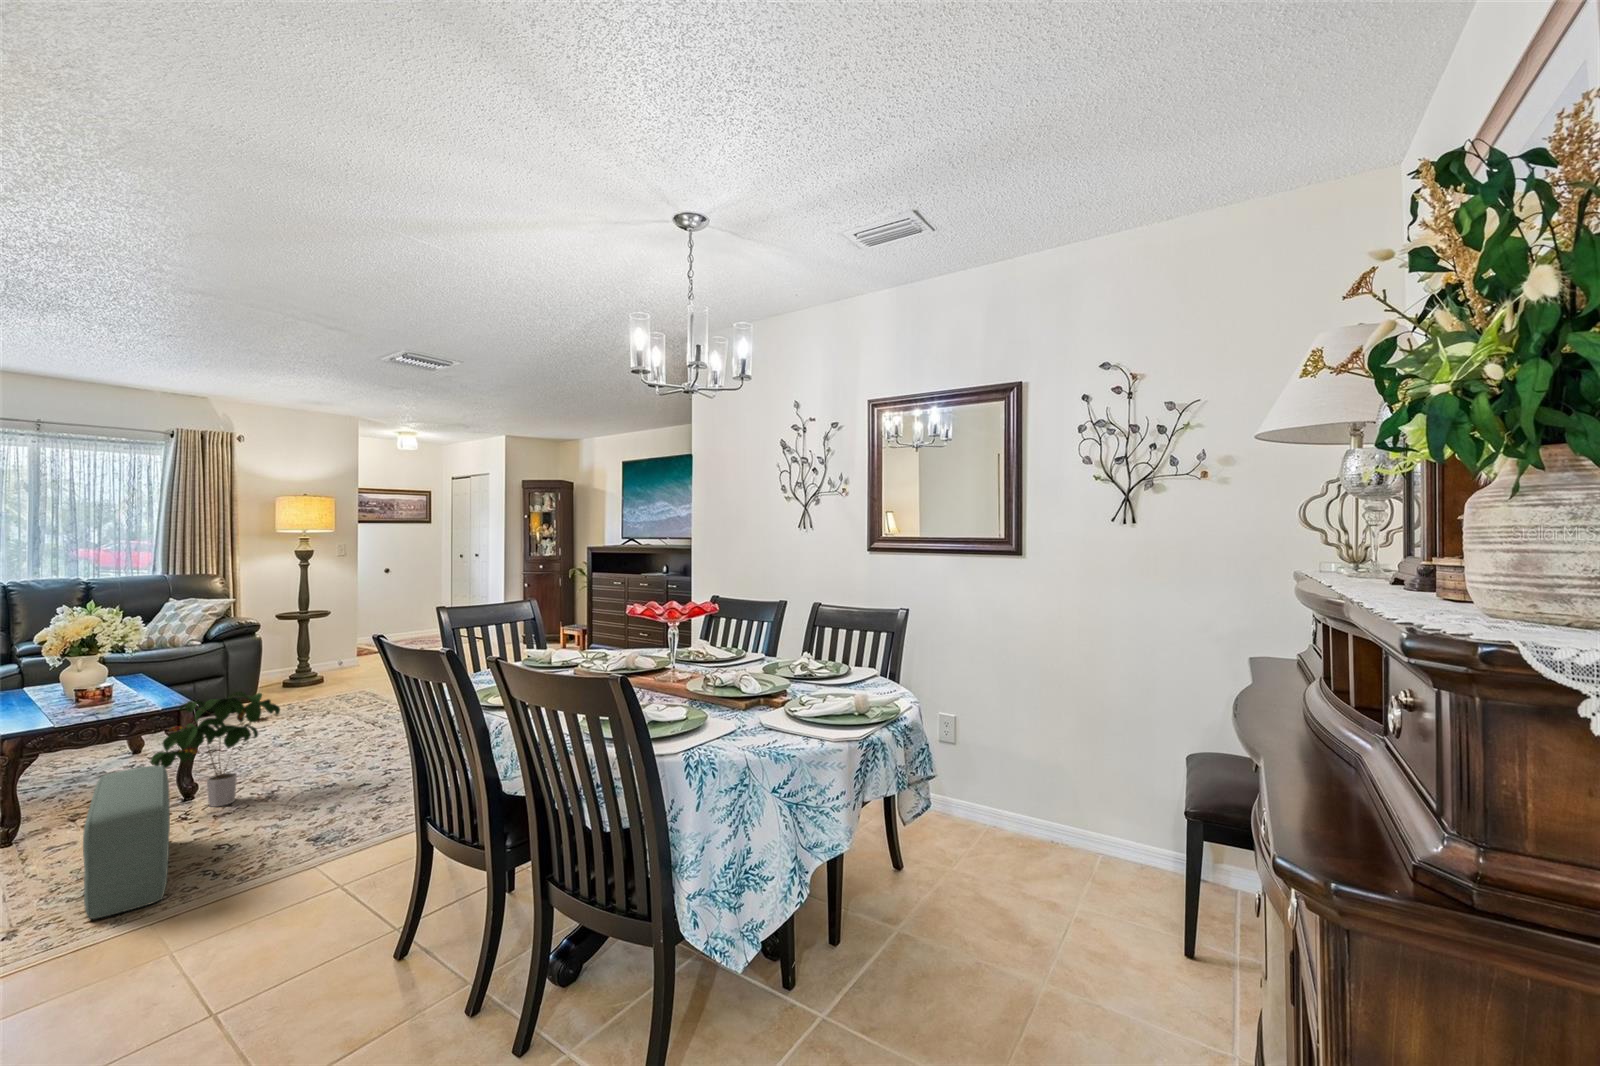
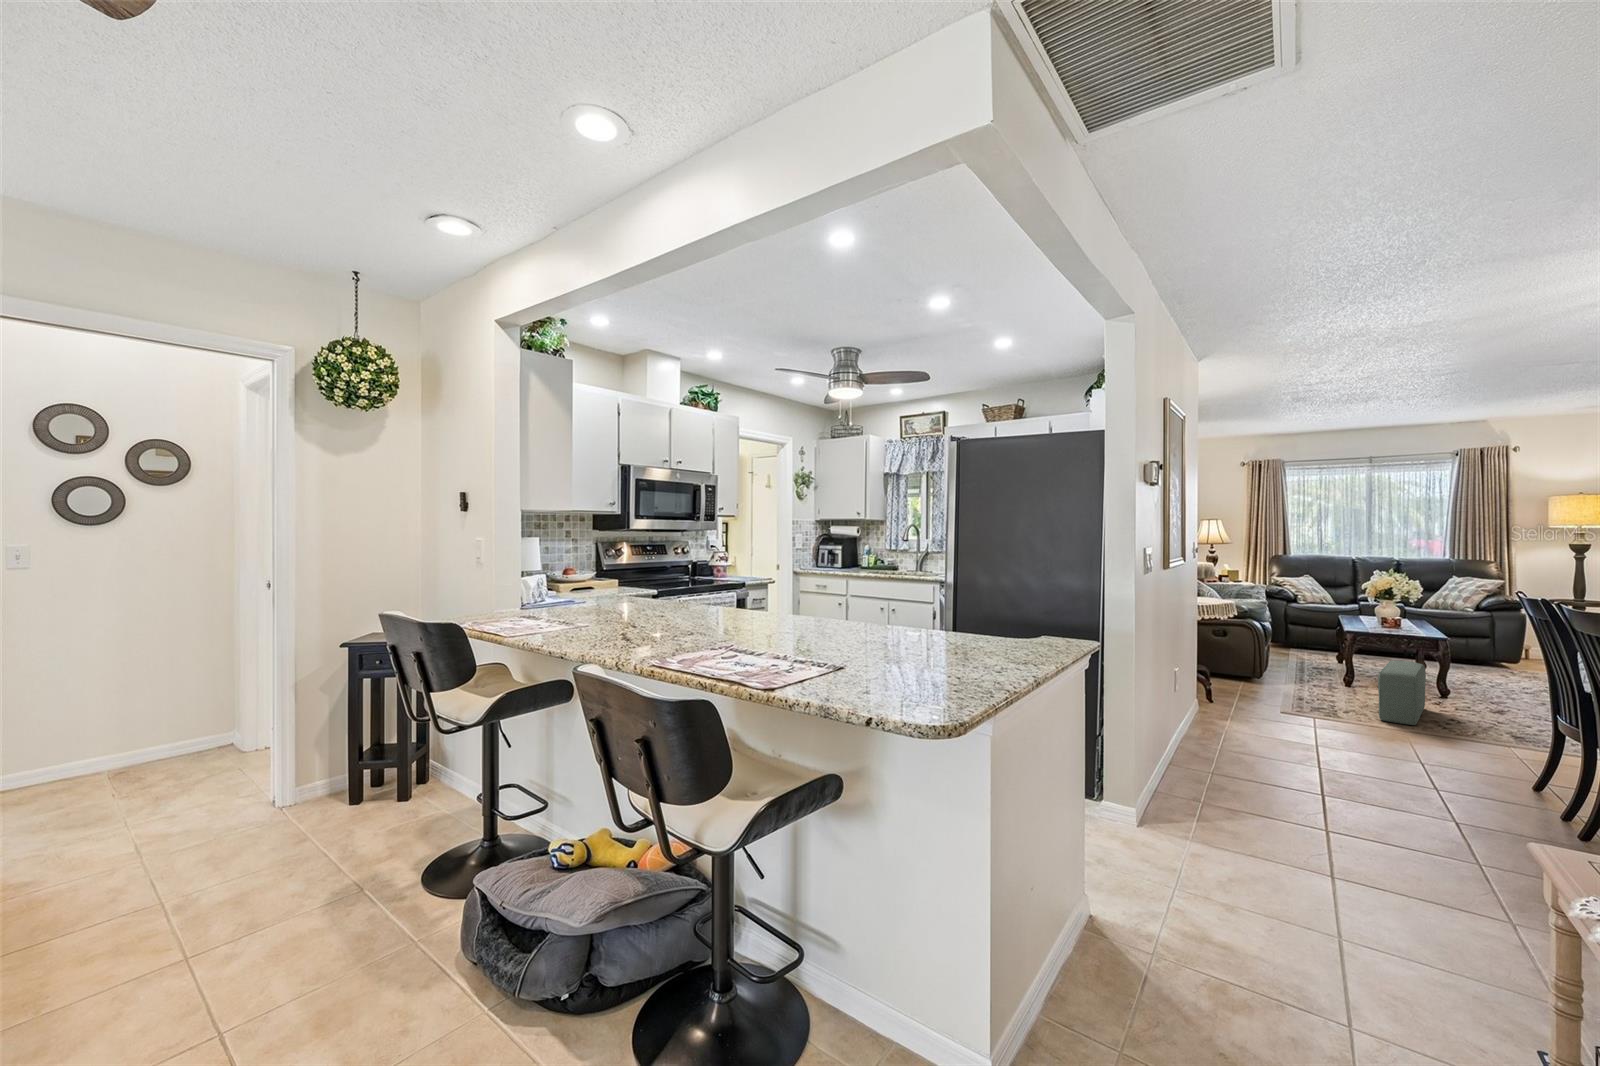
potted plant: present [151,692,280,807] -> none [1420,635,1510,706]

